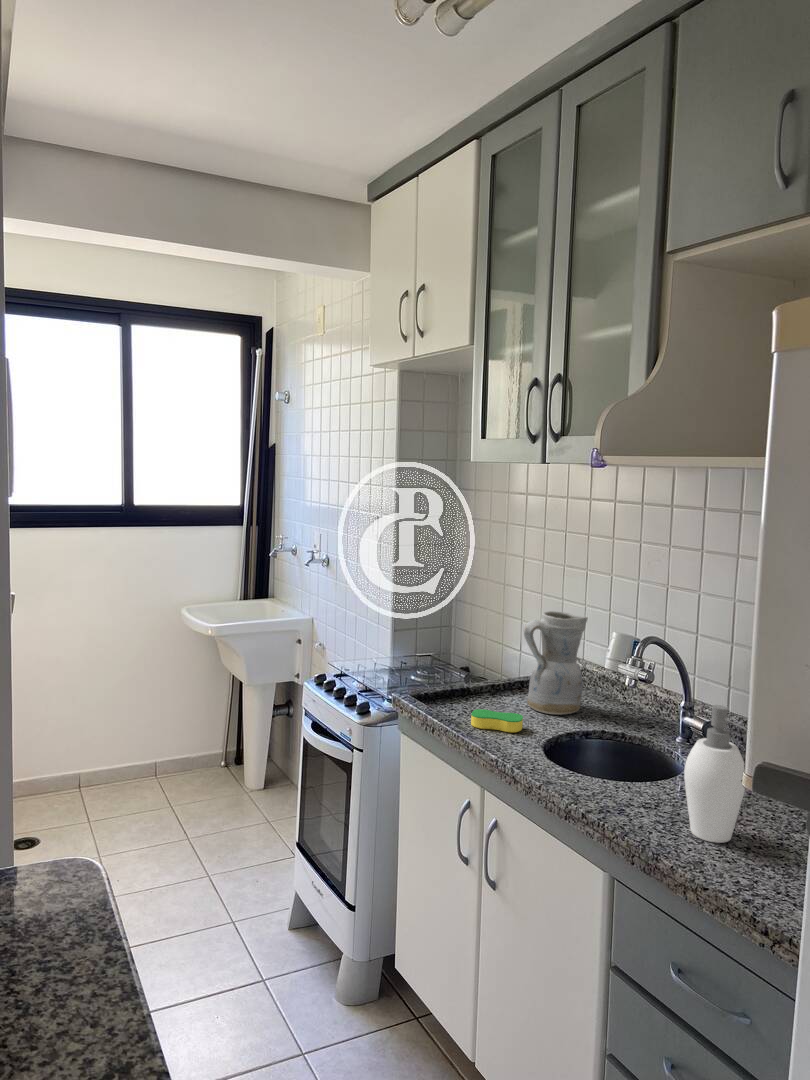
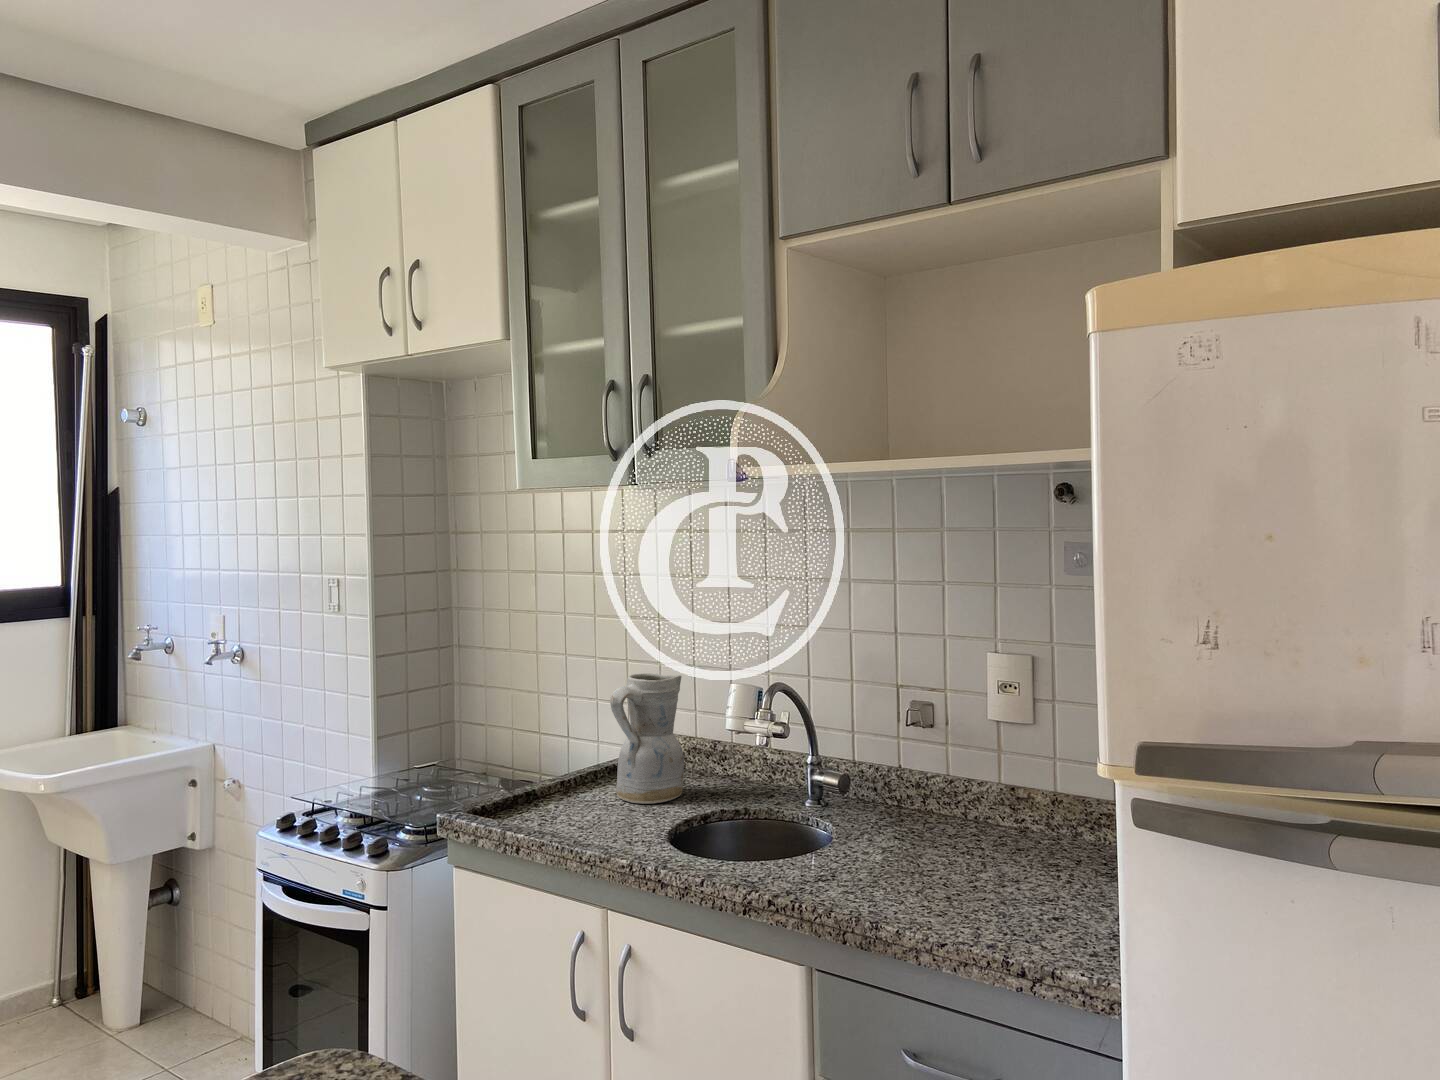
soap dispenser: present [684,705,747,843] -> none [875,743,951,899]
sponge: present [471,709,523,733] -> none [567,808,634,836]

